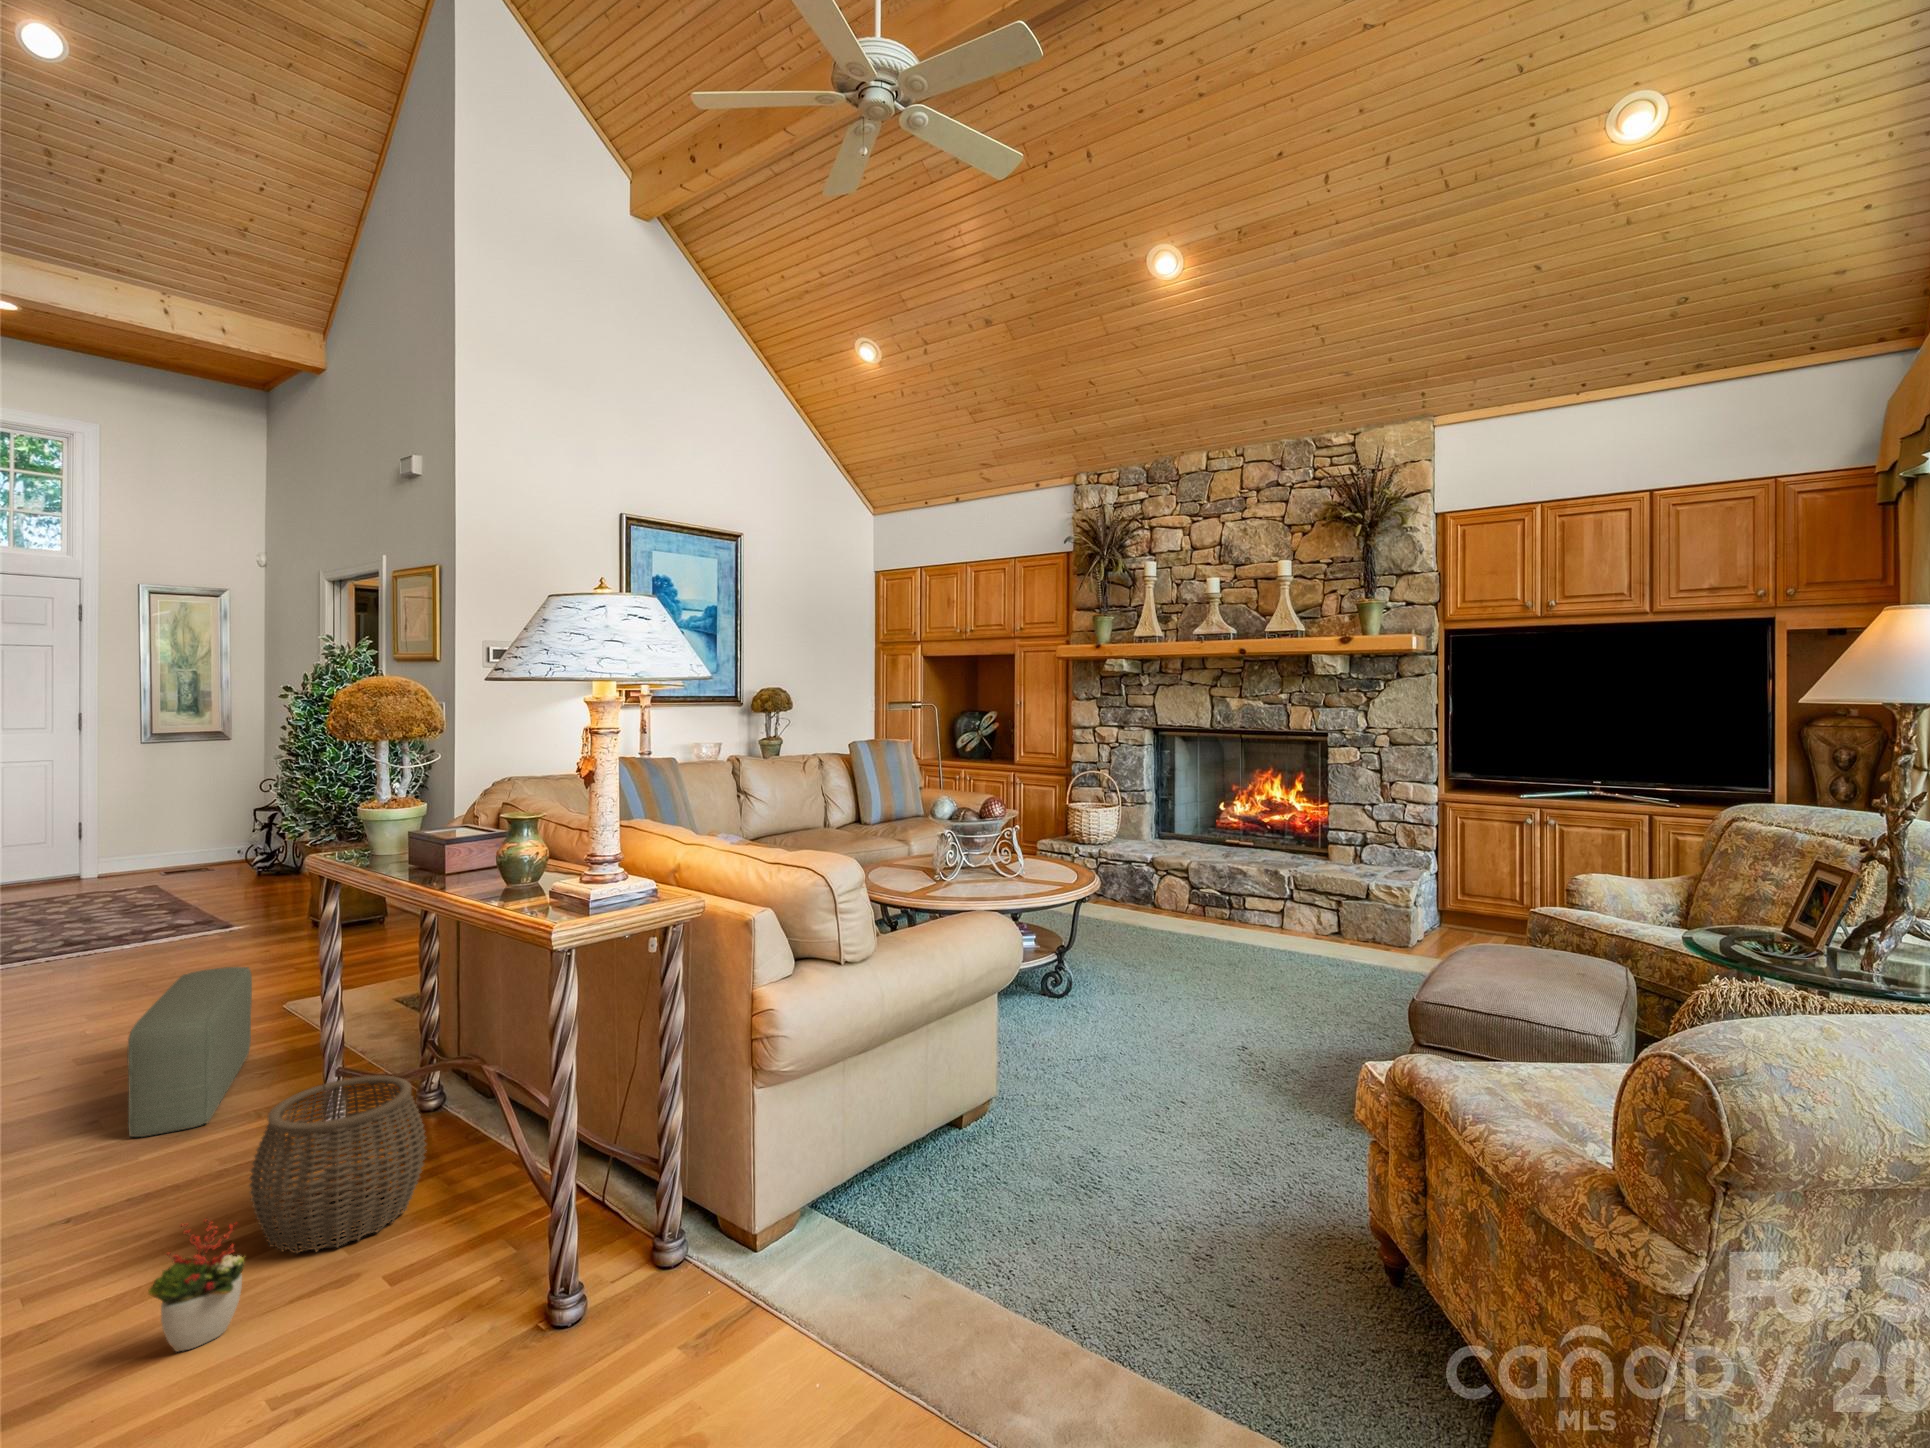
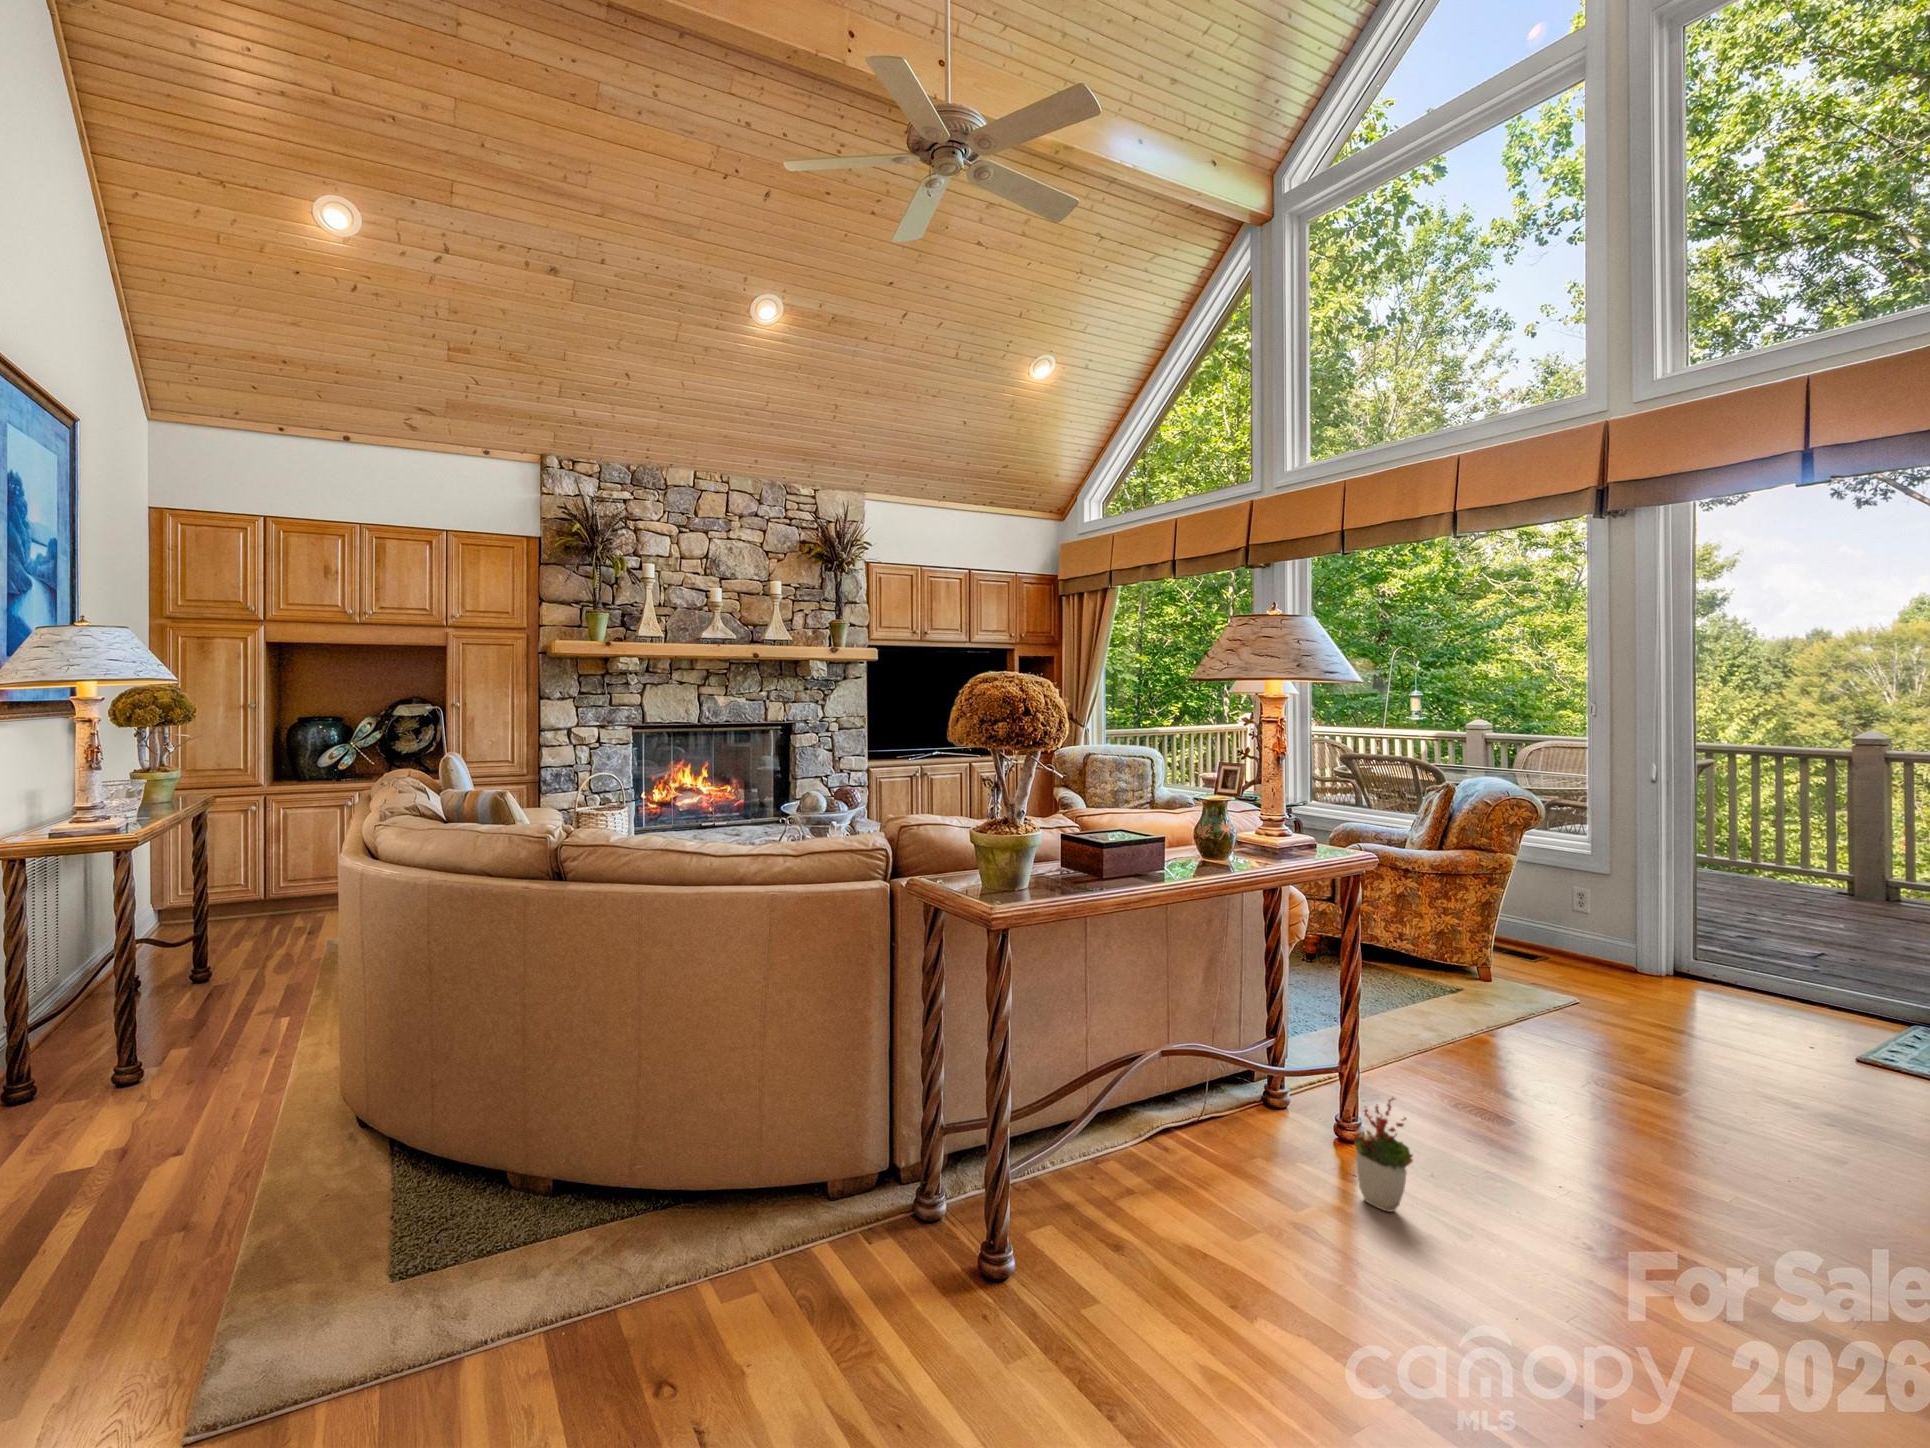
pouf: present [127,967,252,1137] -> none [585,1148,933,1389]
woven basket: present [249,1076,426,1253] -> none [1134,1041,1275,1202]

